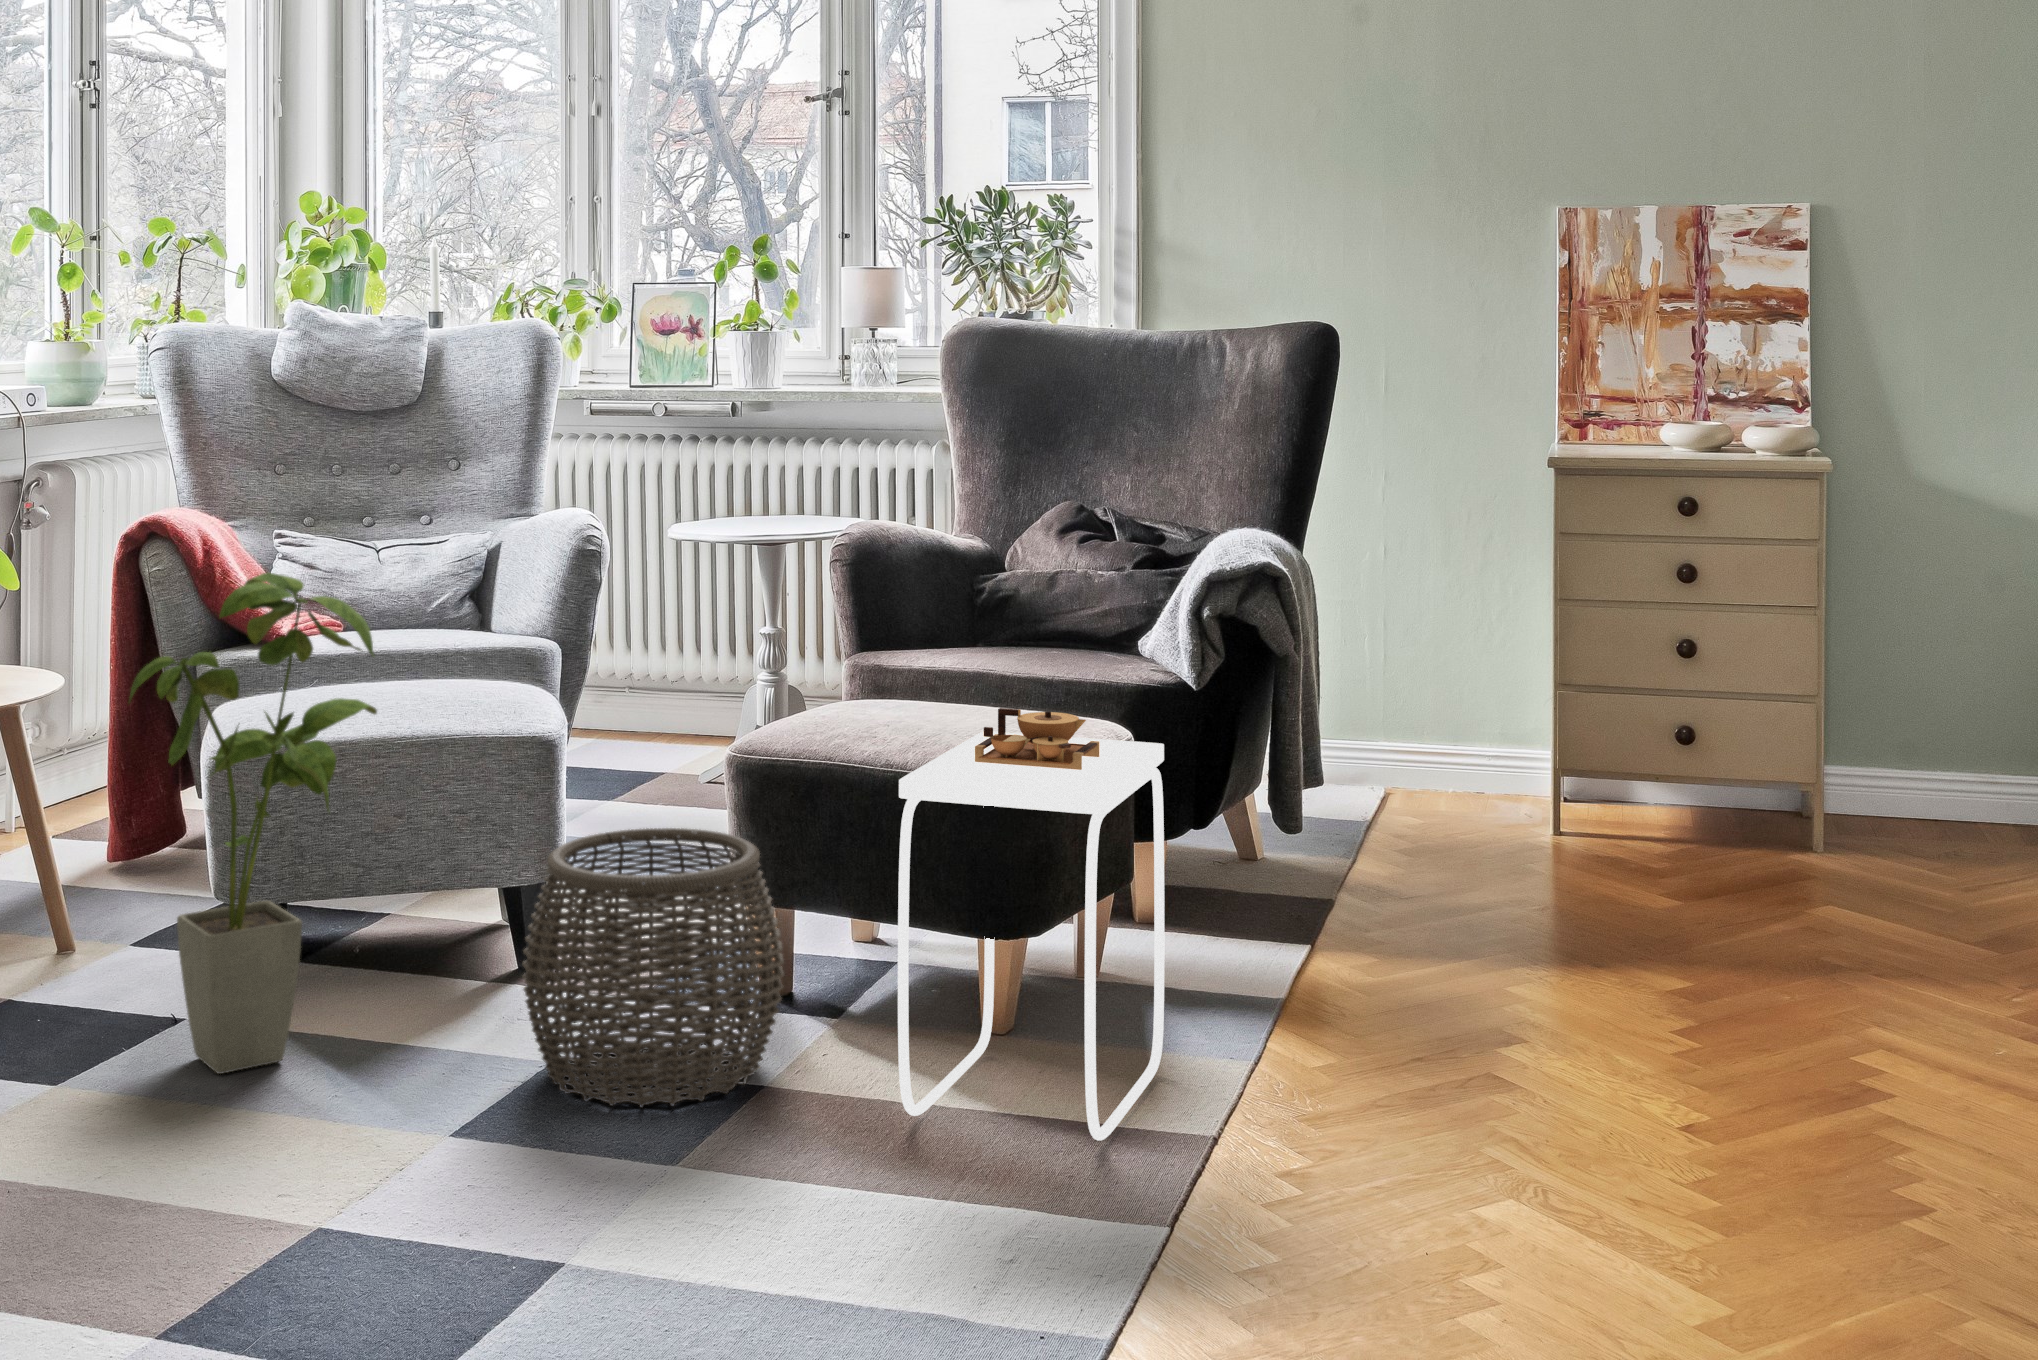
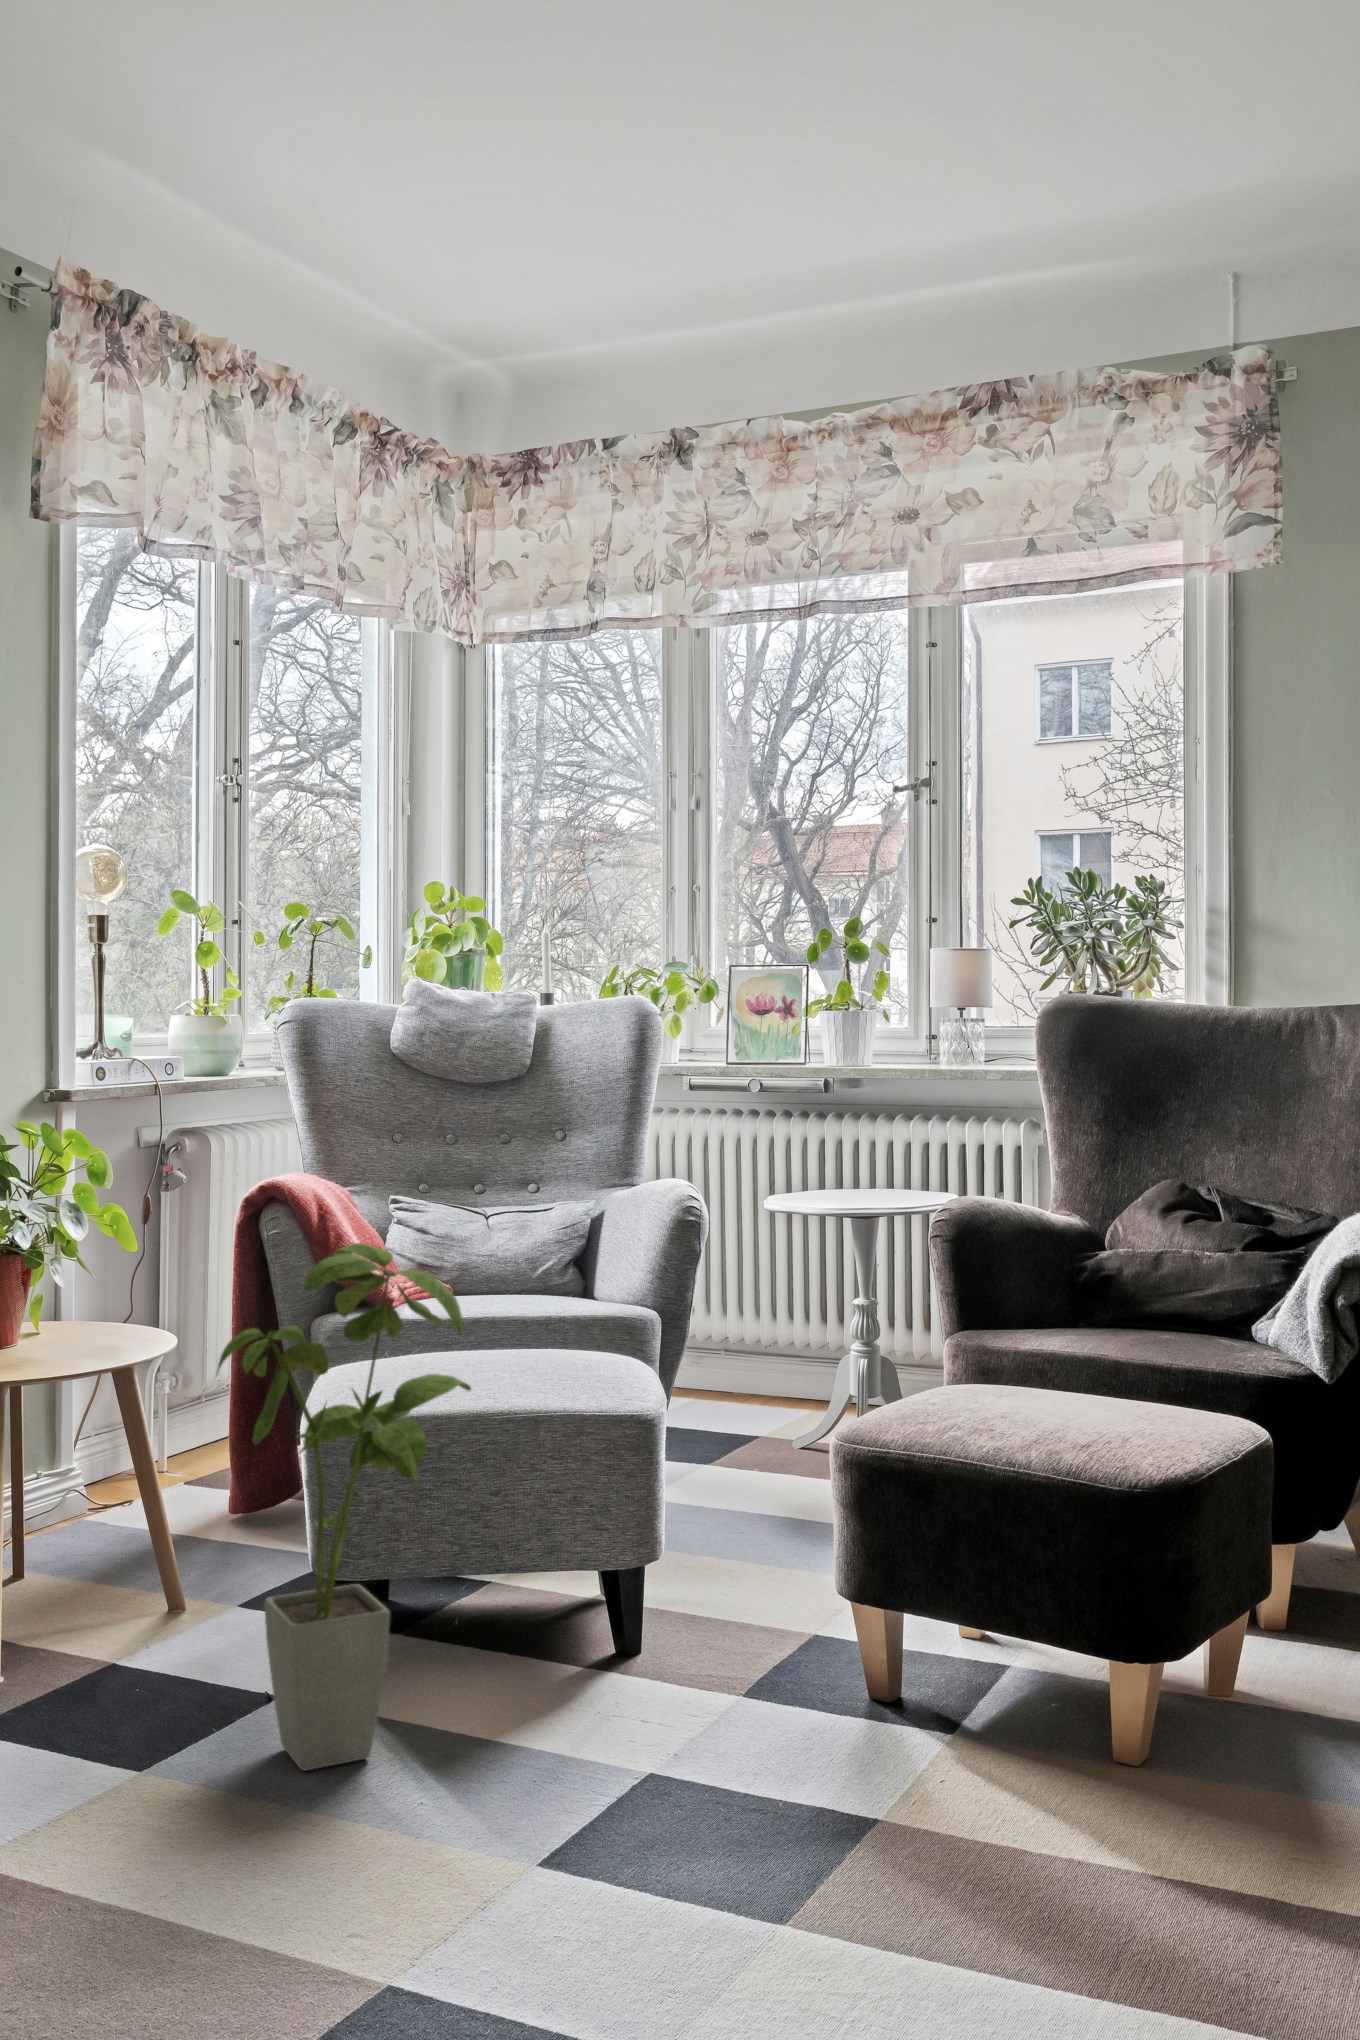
side table: present [898,708,1164,1141] -> none [1035,1412,1330,1926]
woven basket: present [522,828,784,1107] -> none [617,1524,901,1844]

